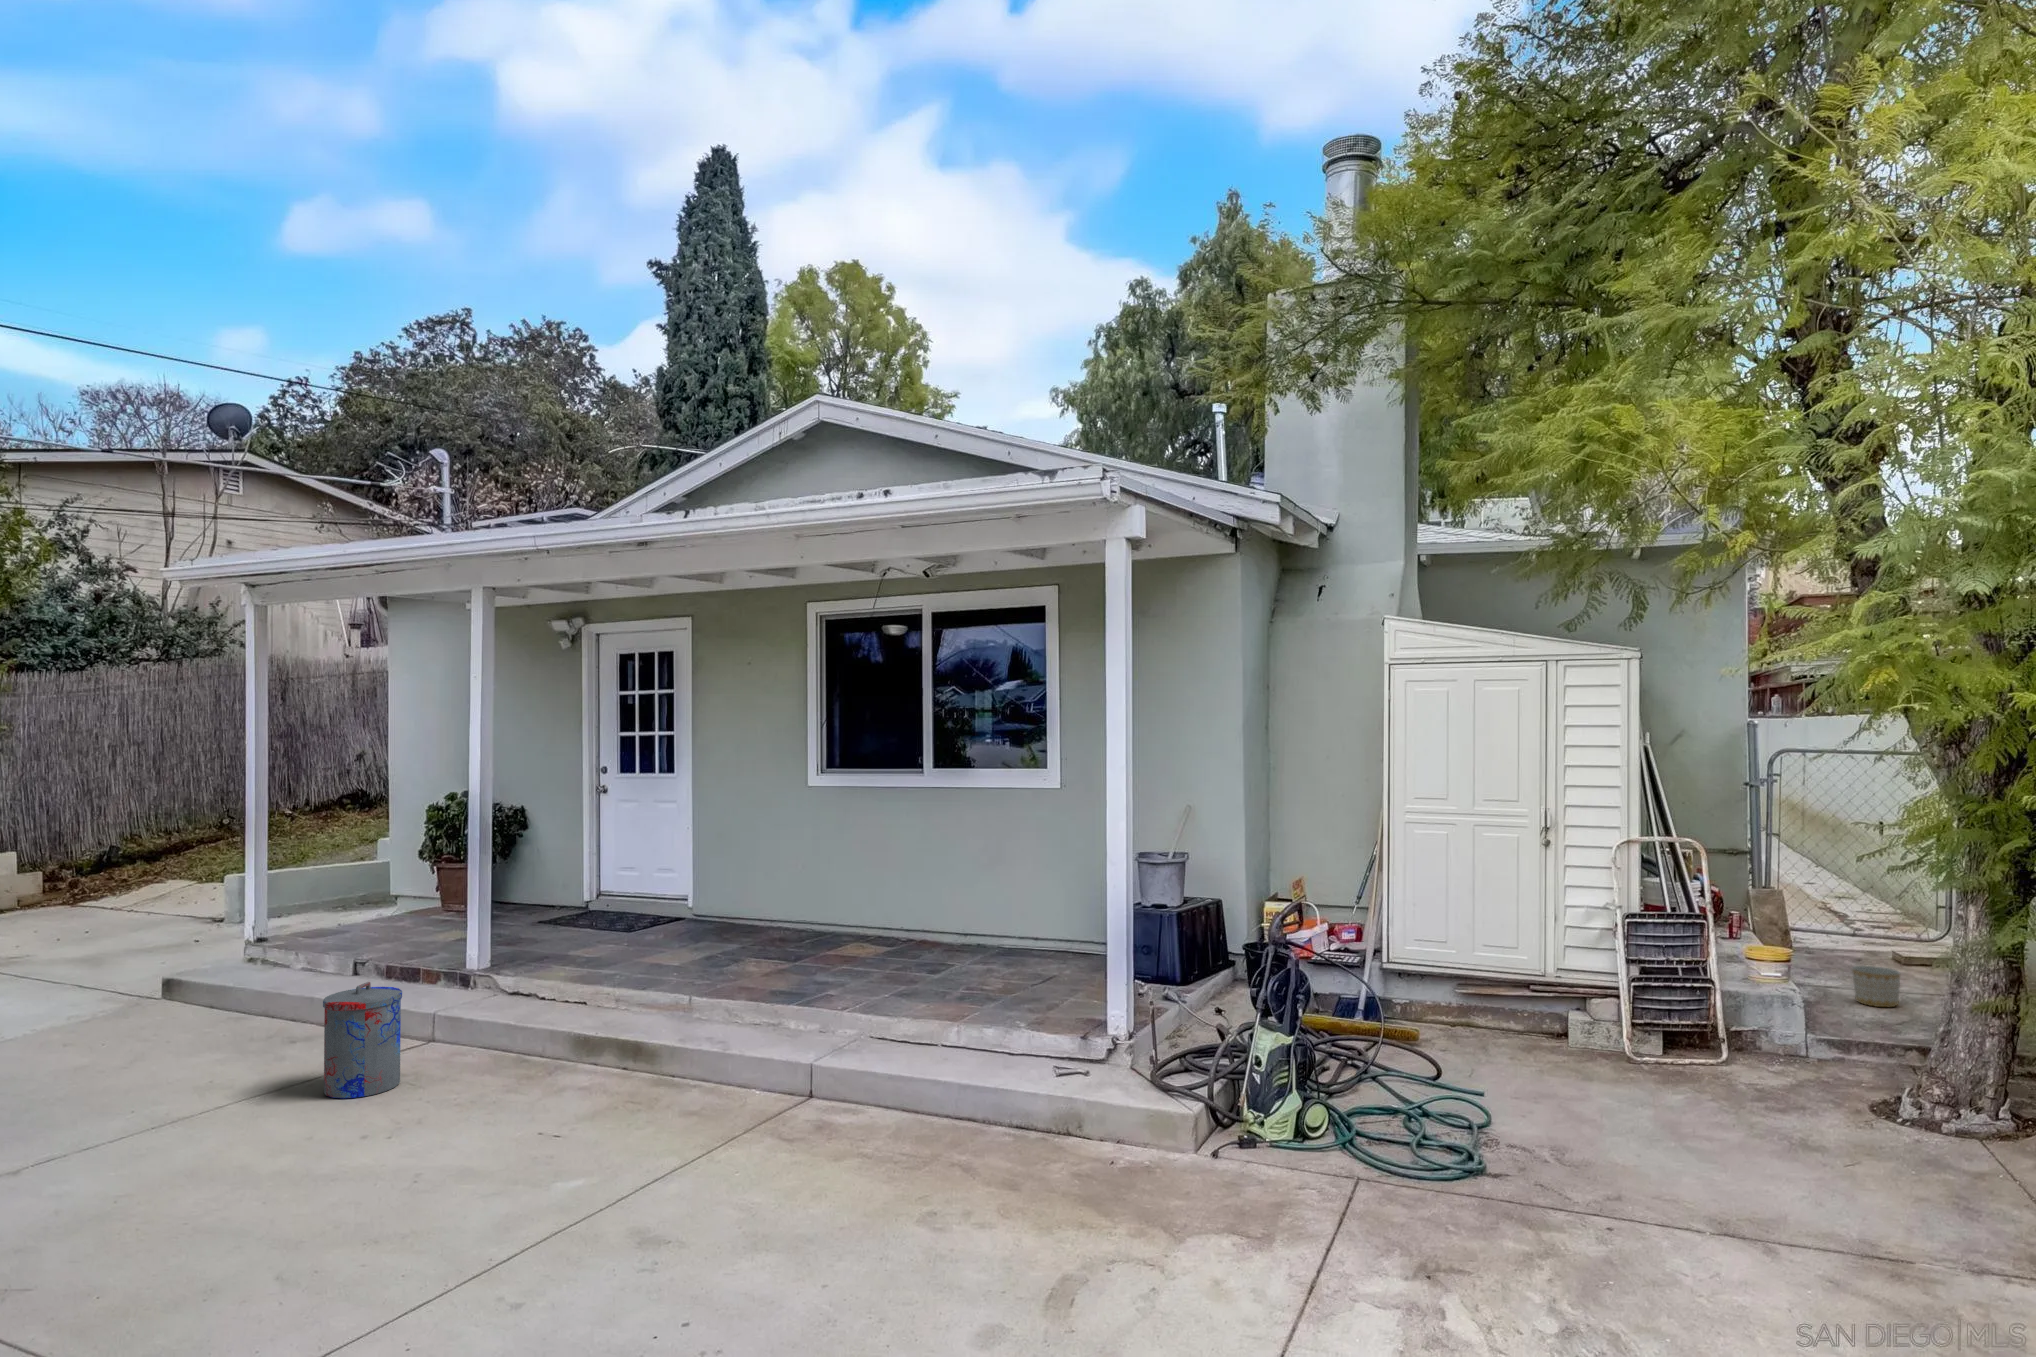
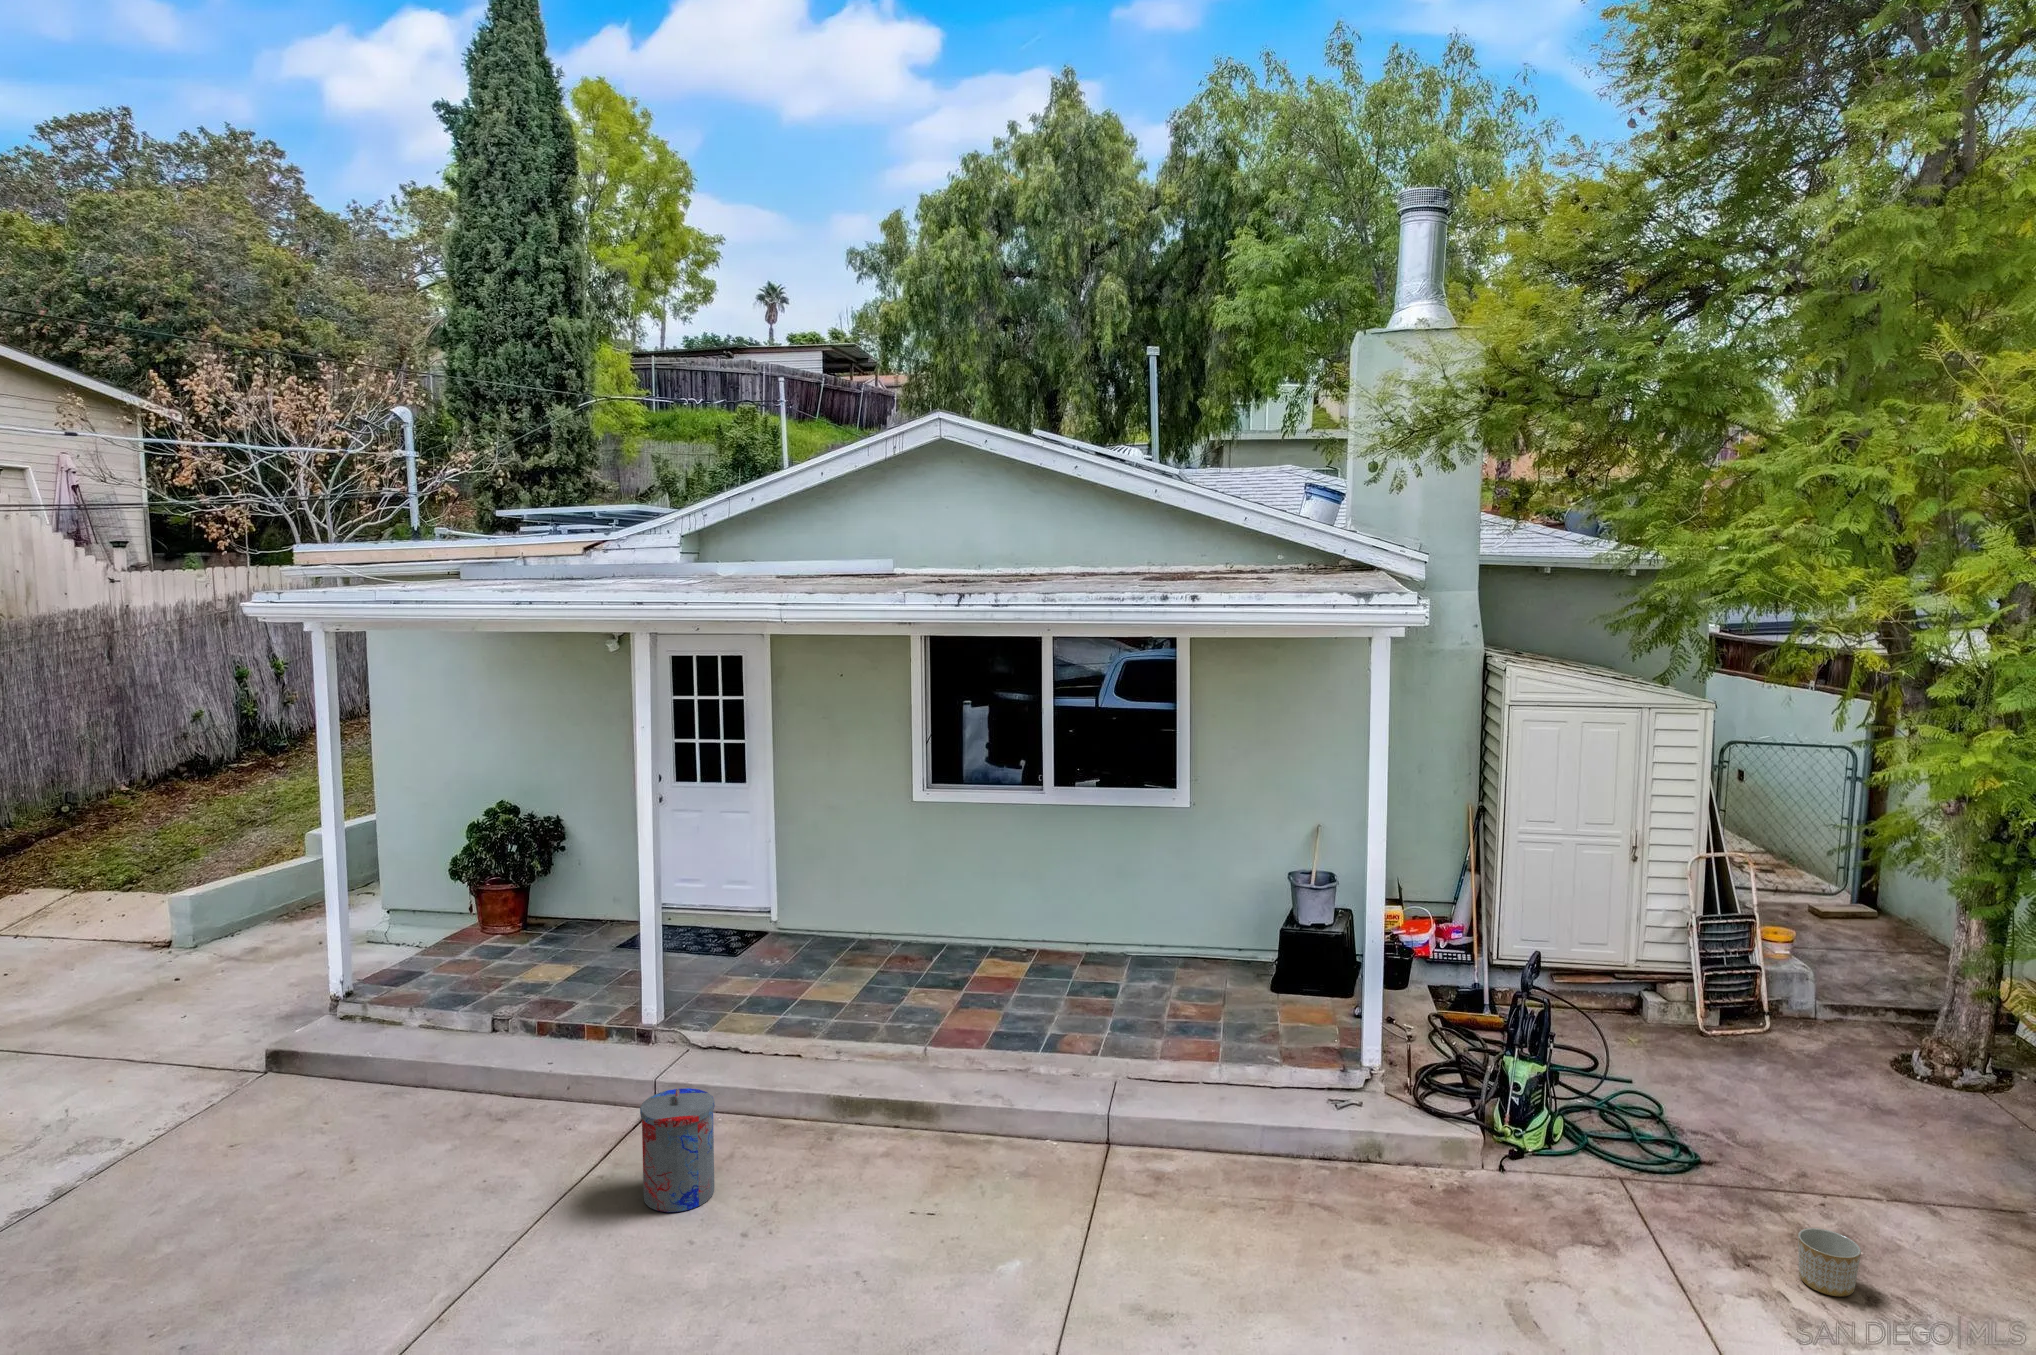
planter: present [1852,966,1900,1007] -> present [1798,1228,1861,1297]

